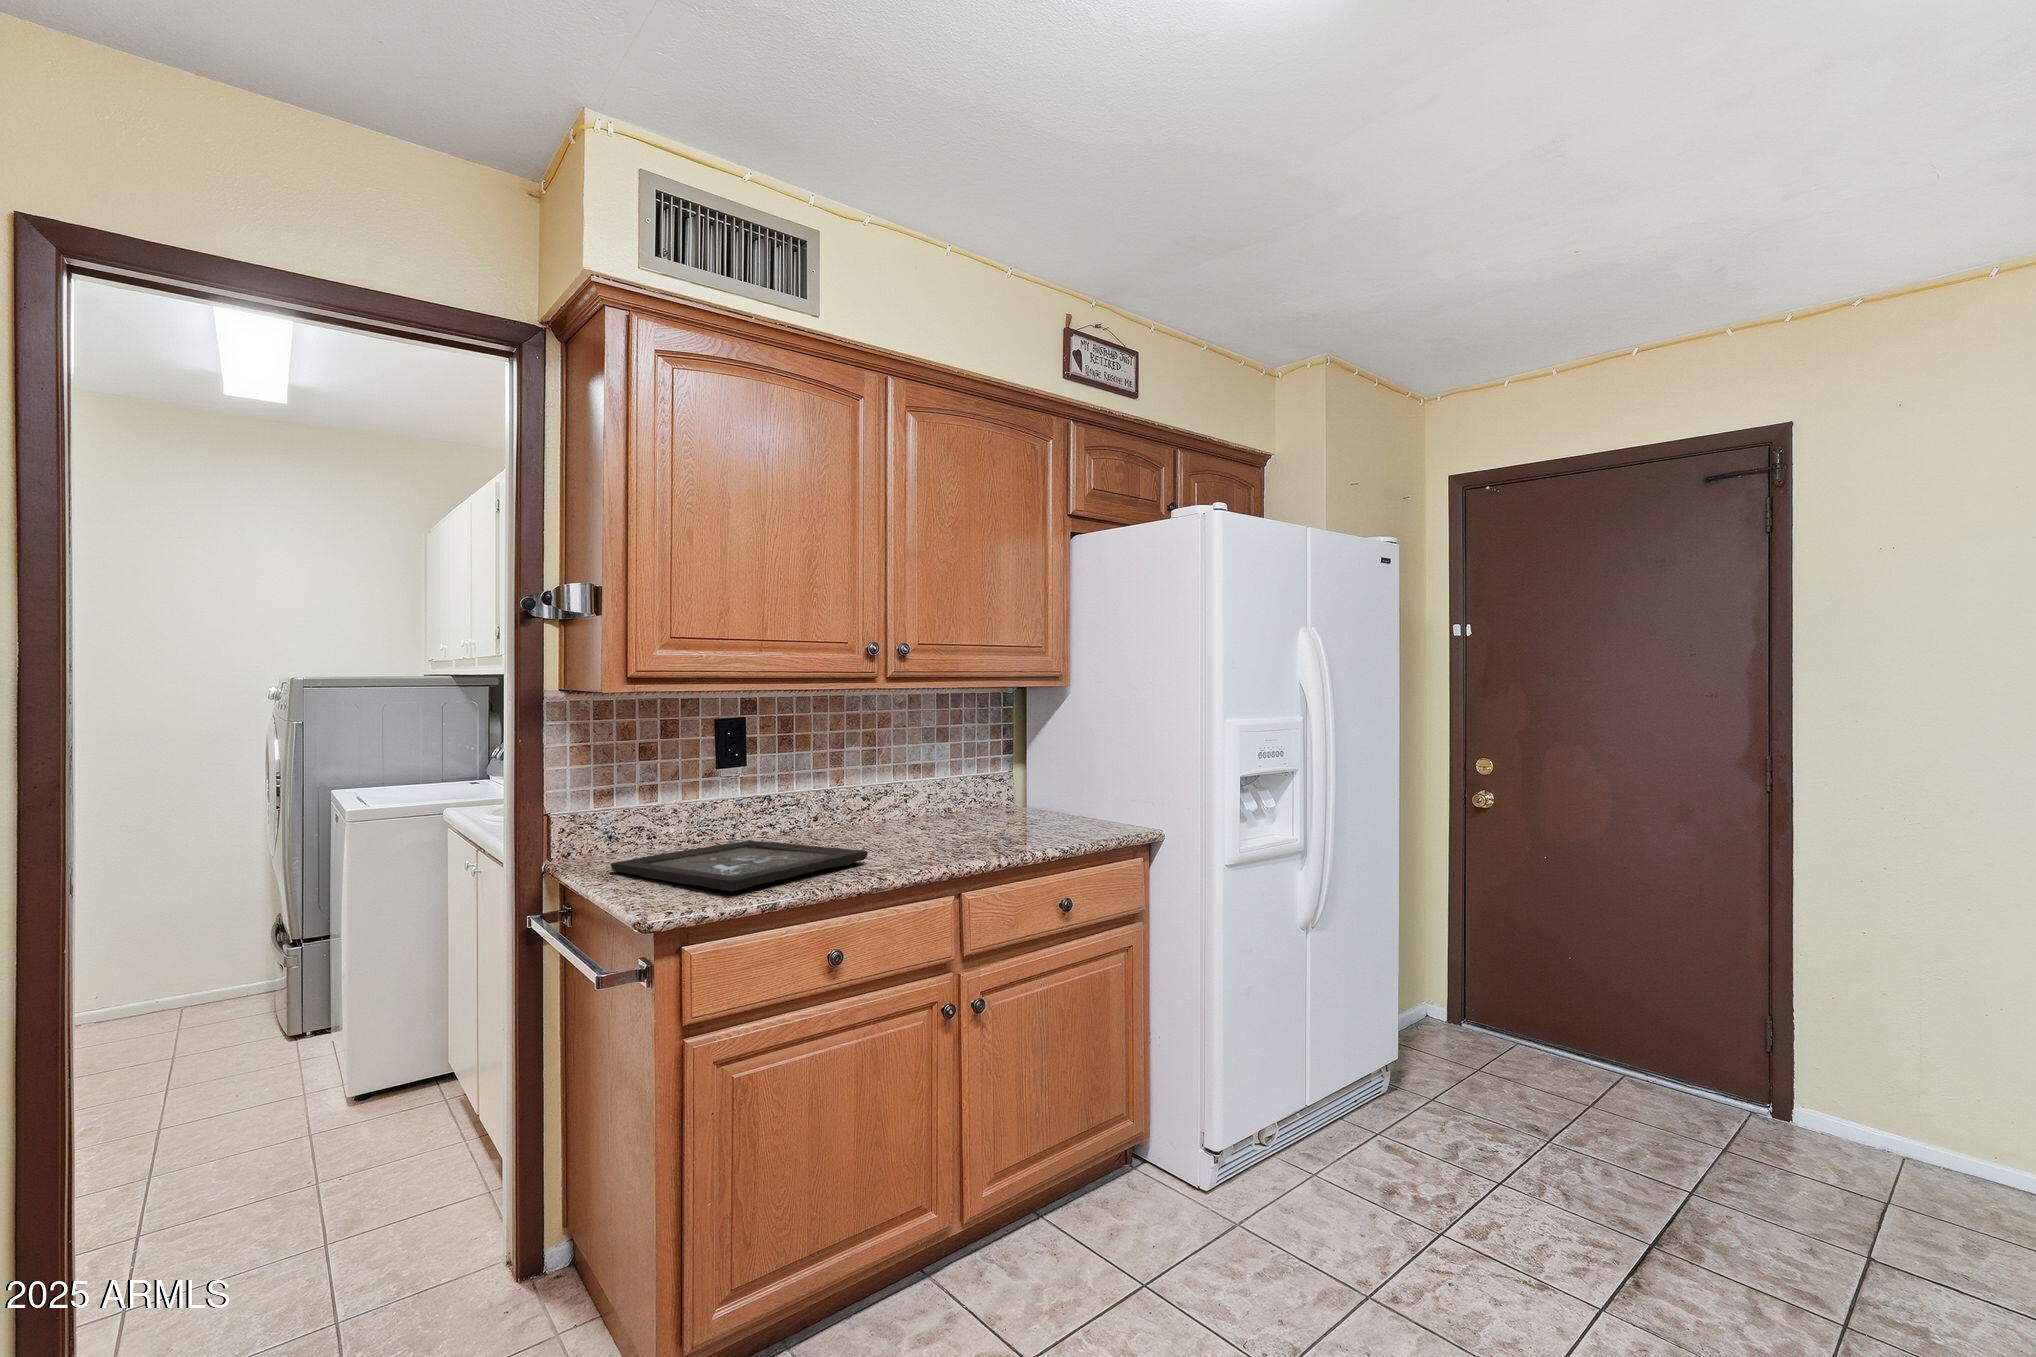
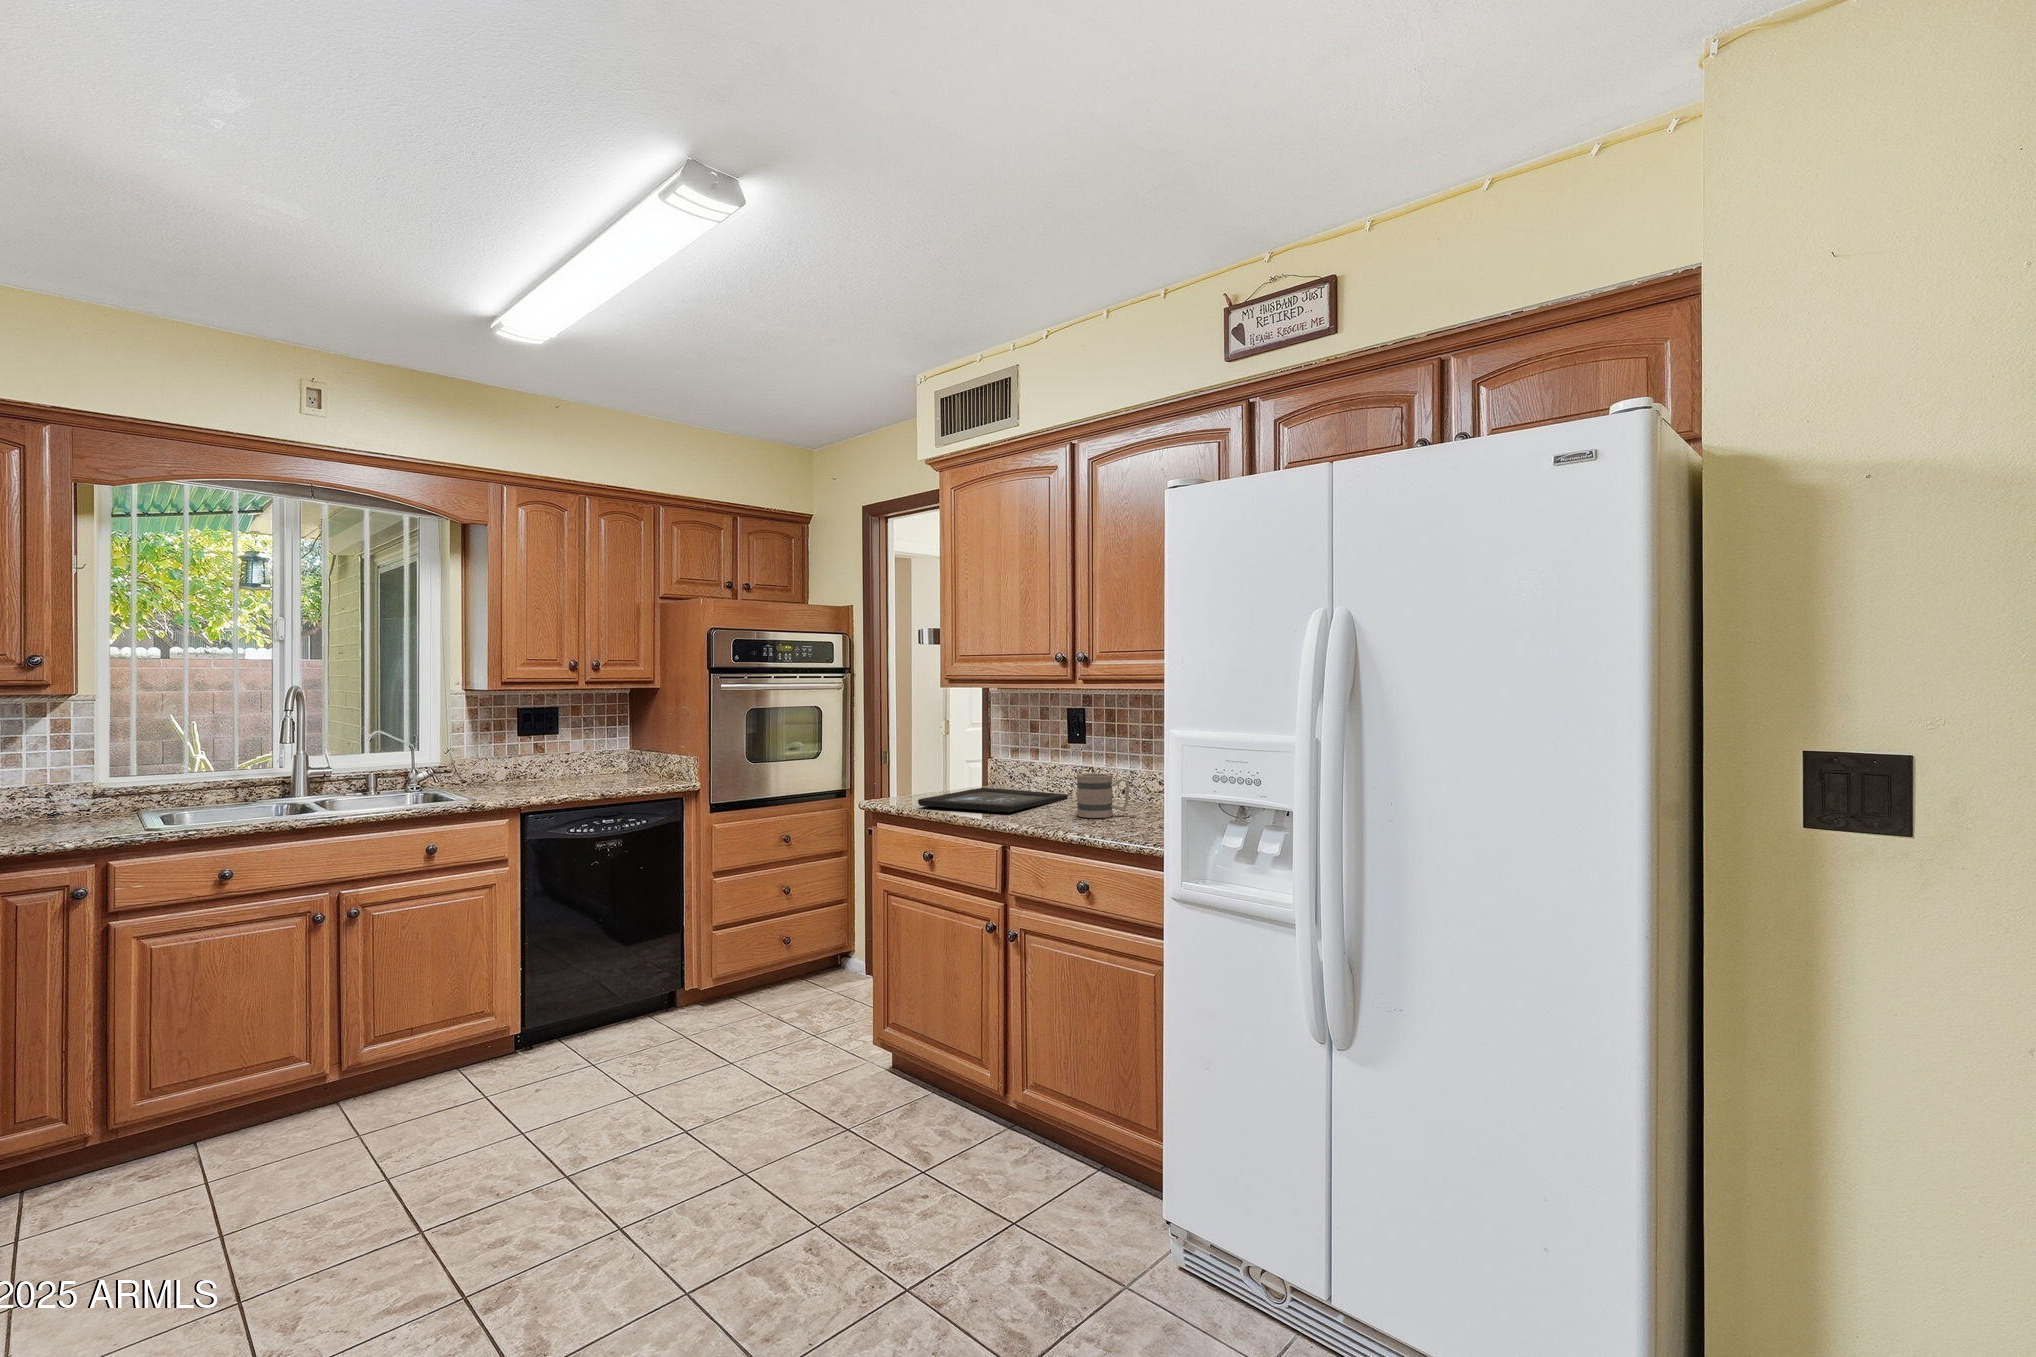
mug: none [895,788,939,844] -> present [1077,774,1129,818]

